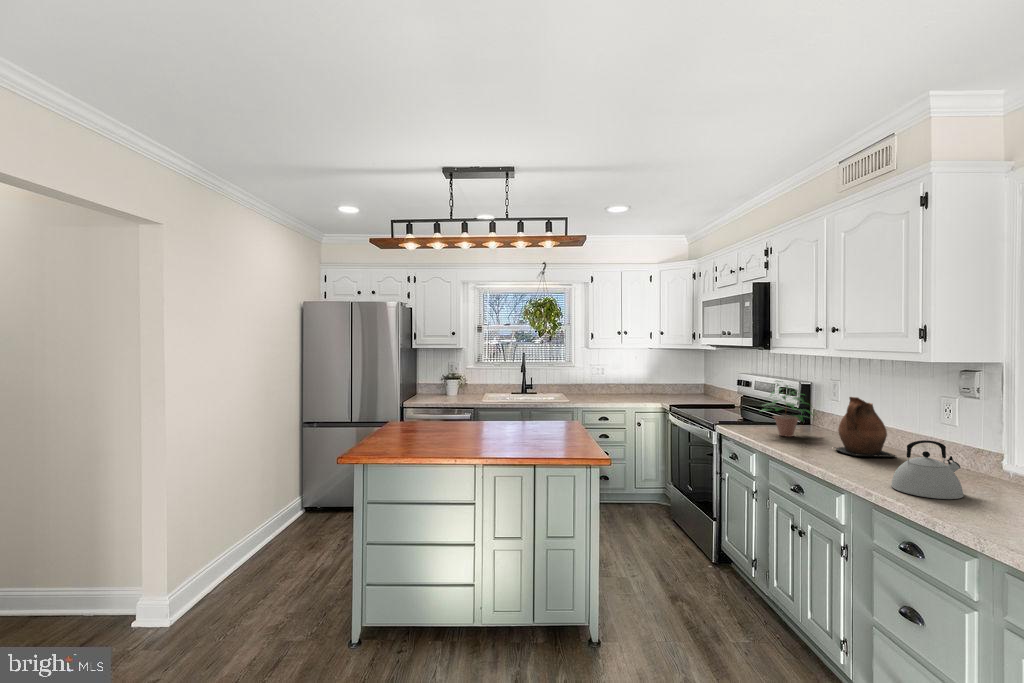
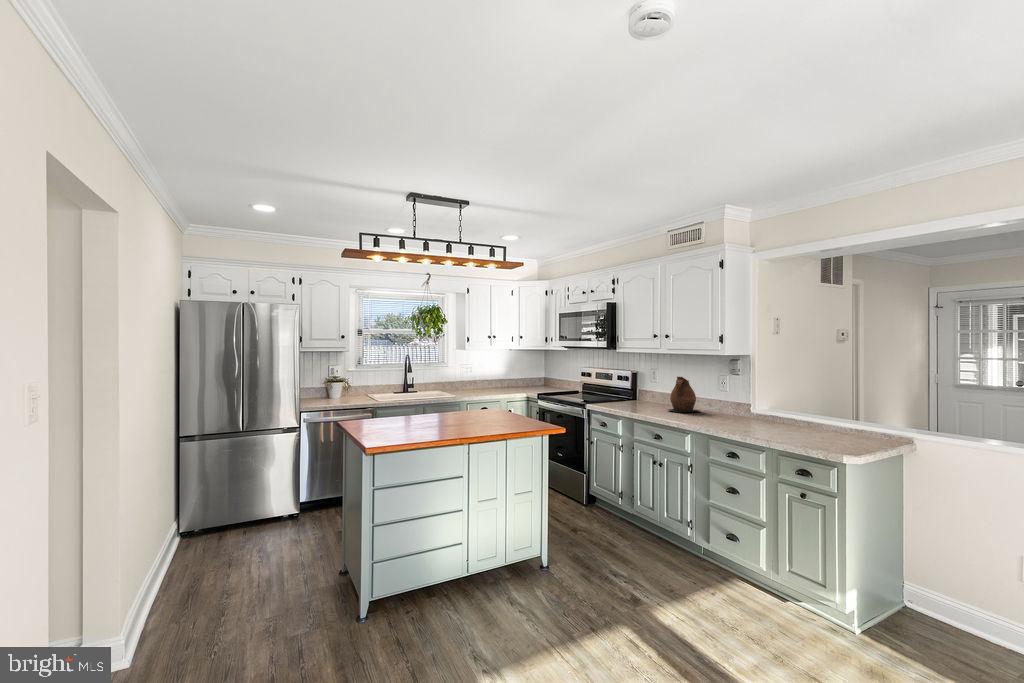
potted plant: present [761,381,813,437] -> none [616,370,651,407]
kettle: present [891,440,964,499] -> none [710,395,743,425]

